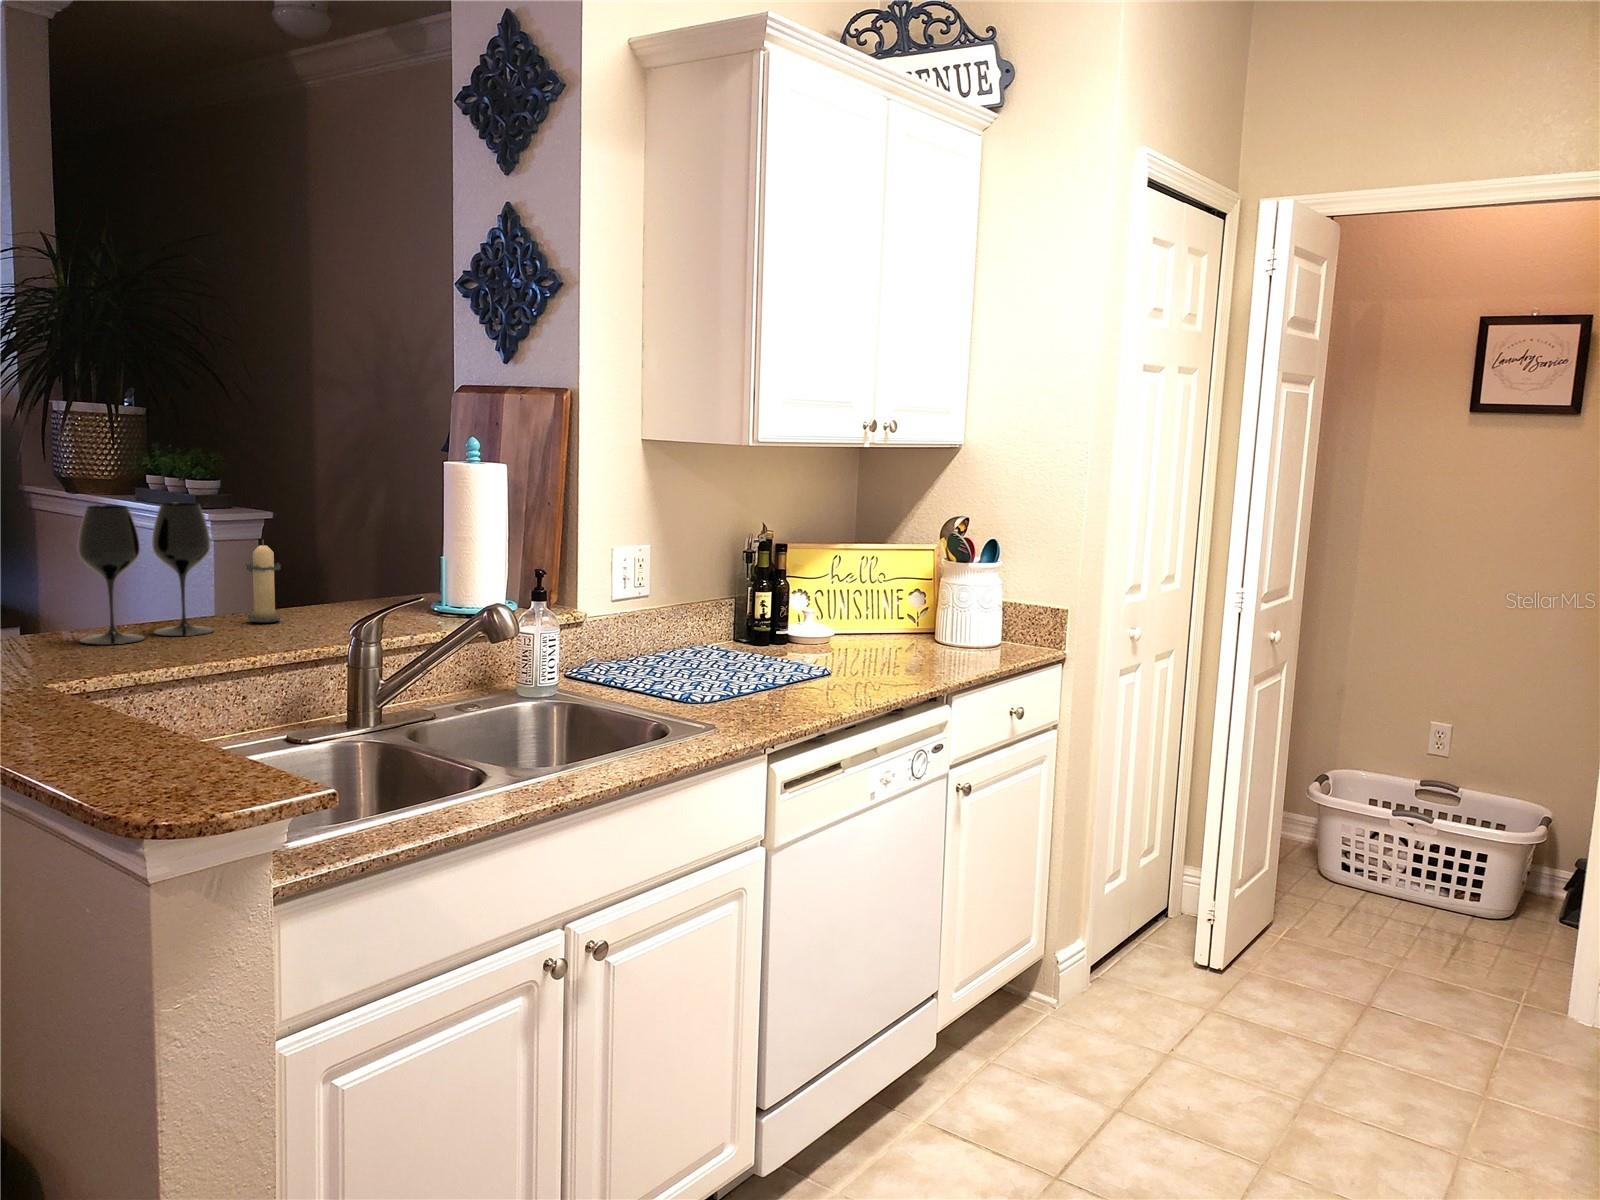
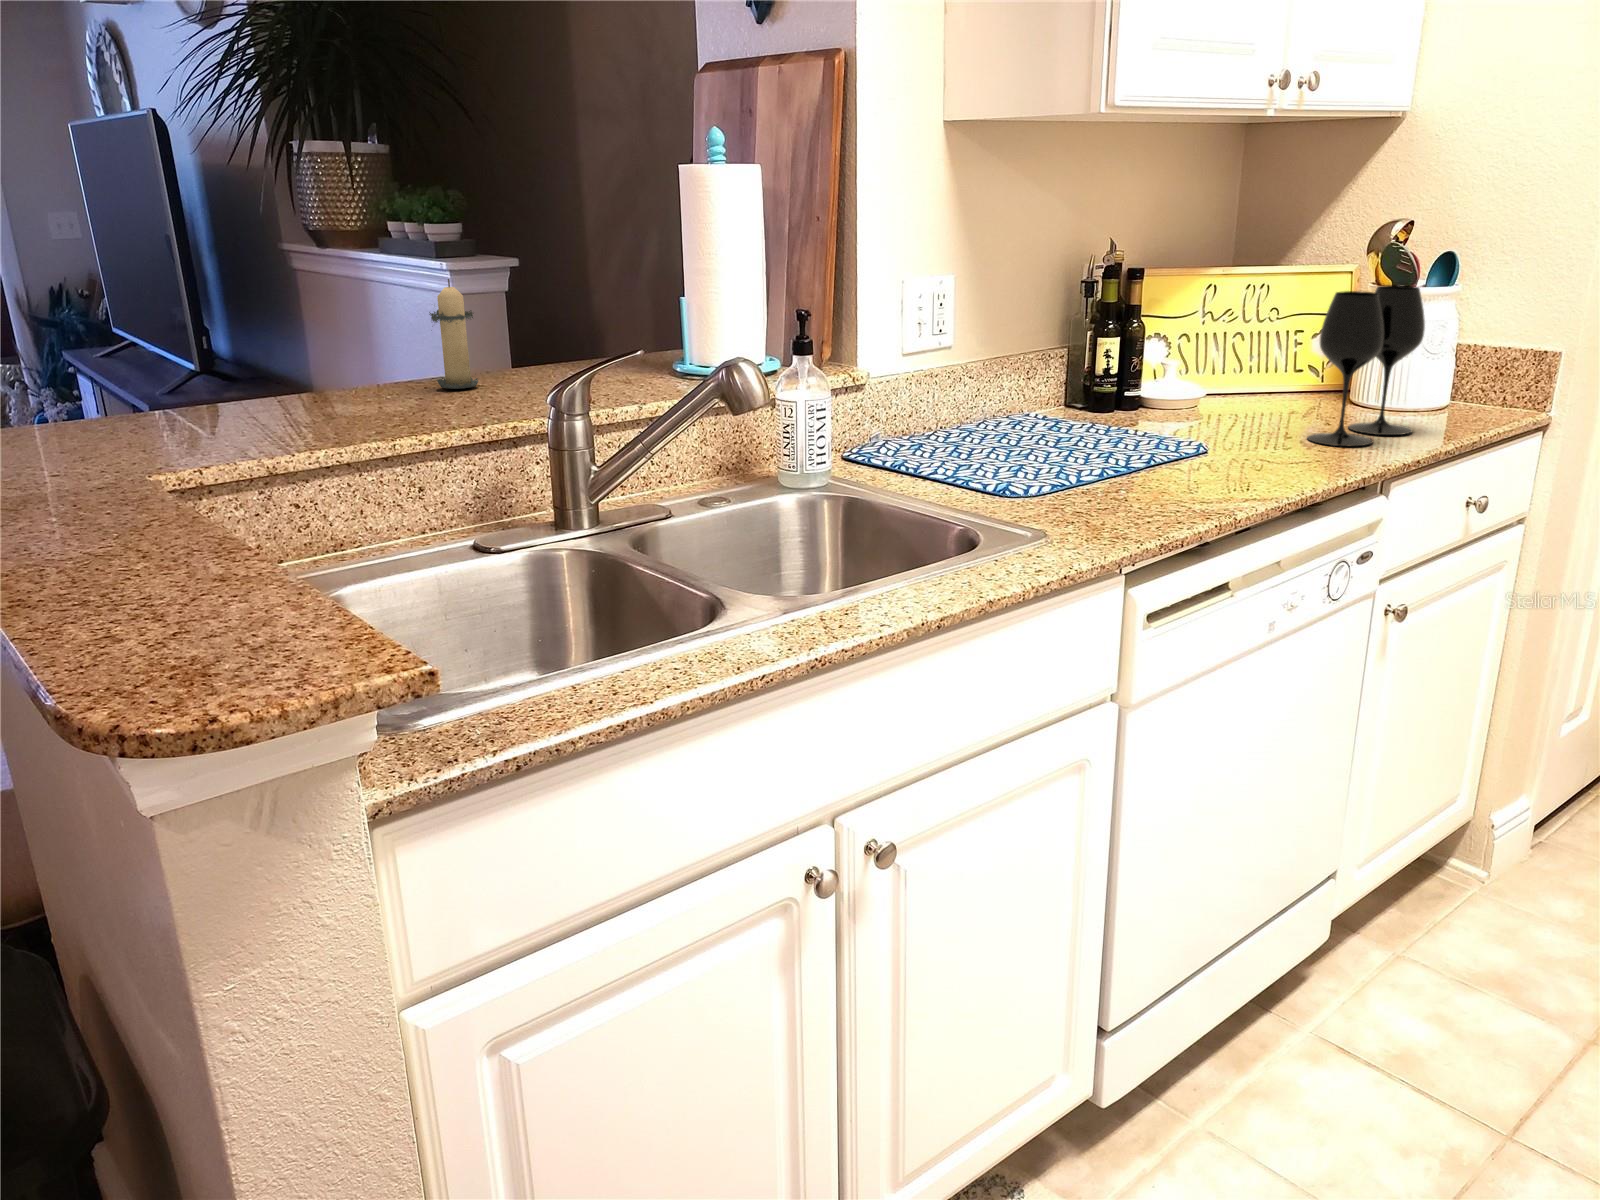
wine glass: present [78,503,214,645] -> present [1307,285,1425,446]

